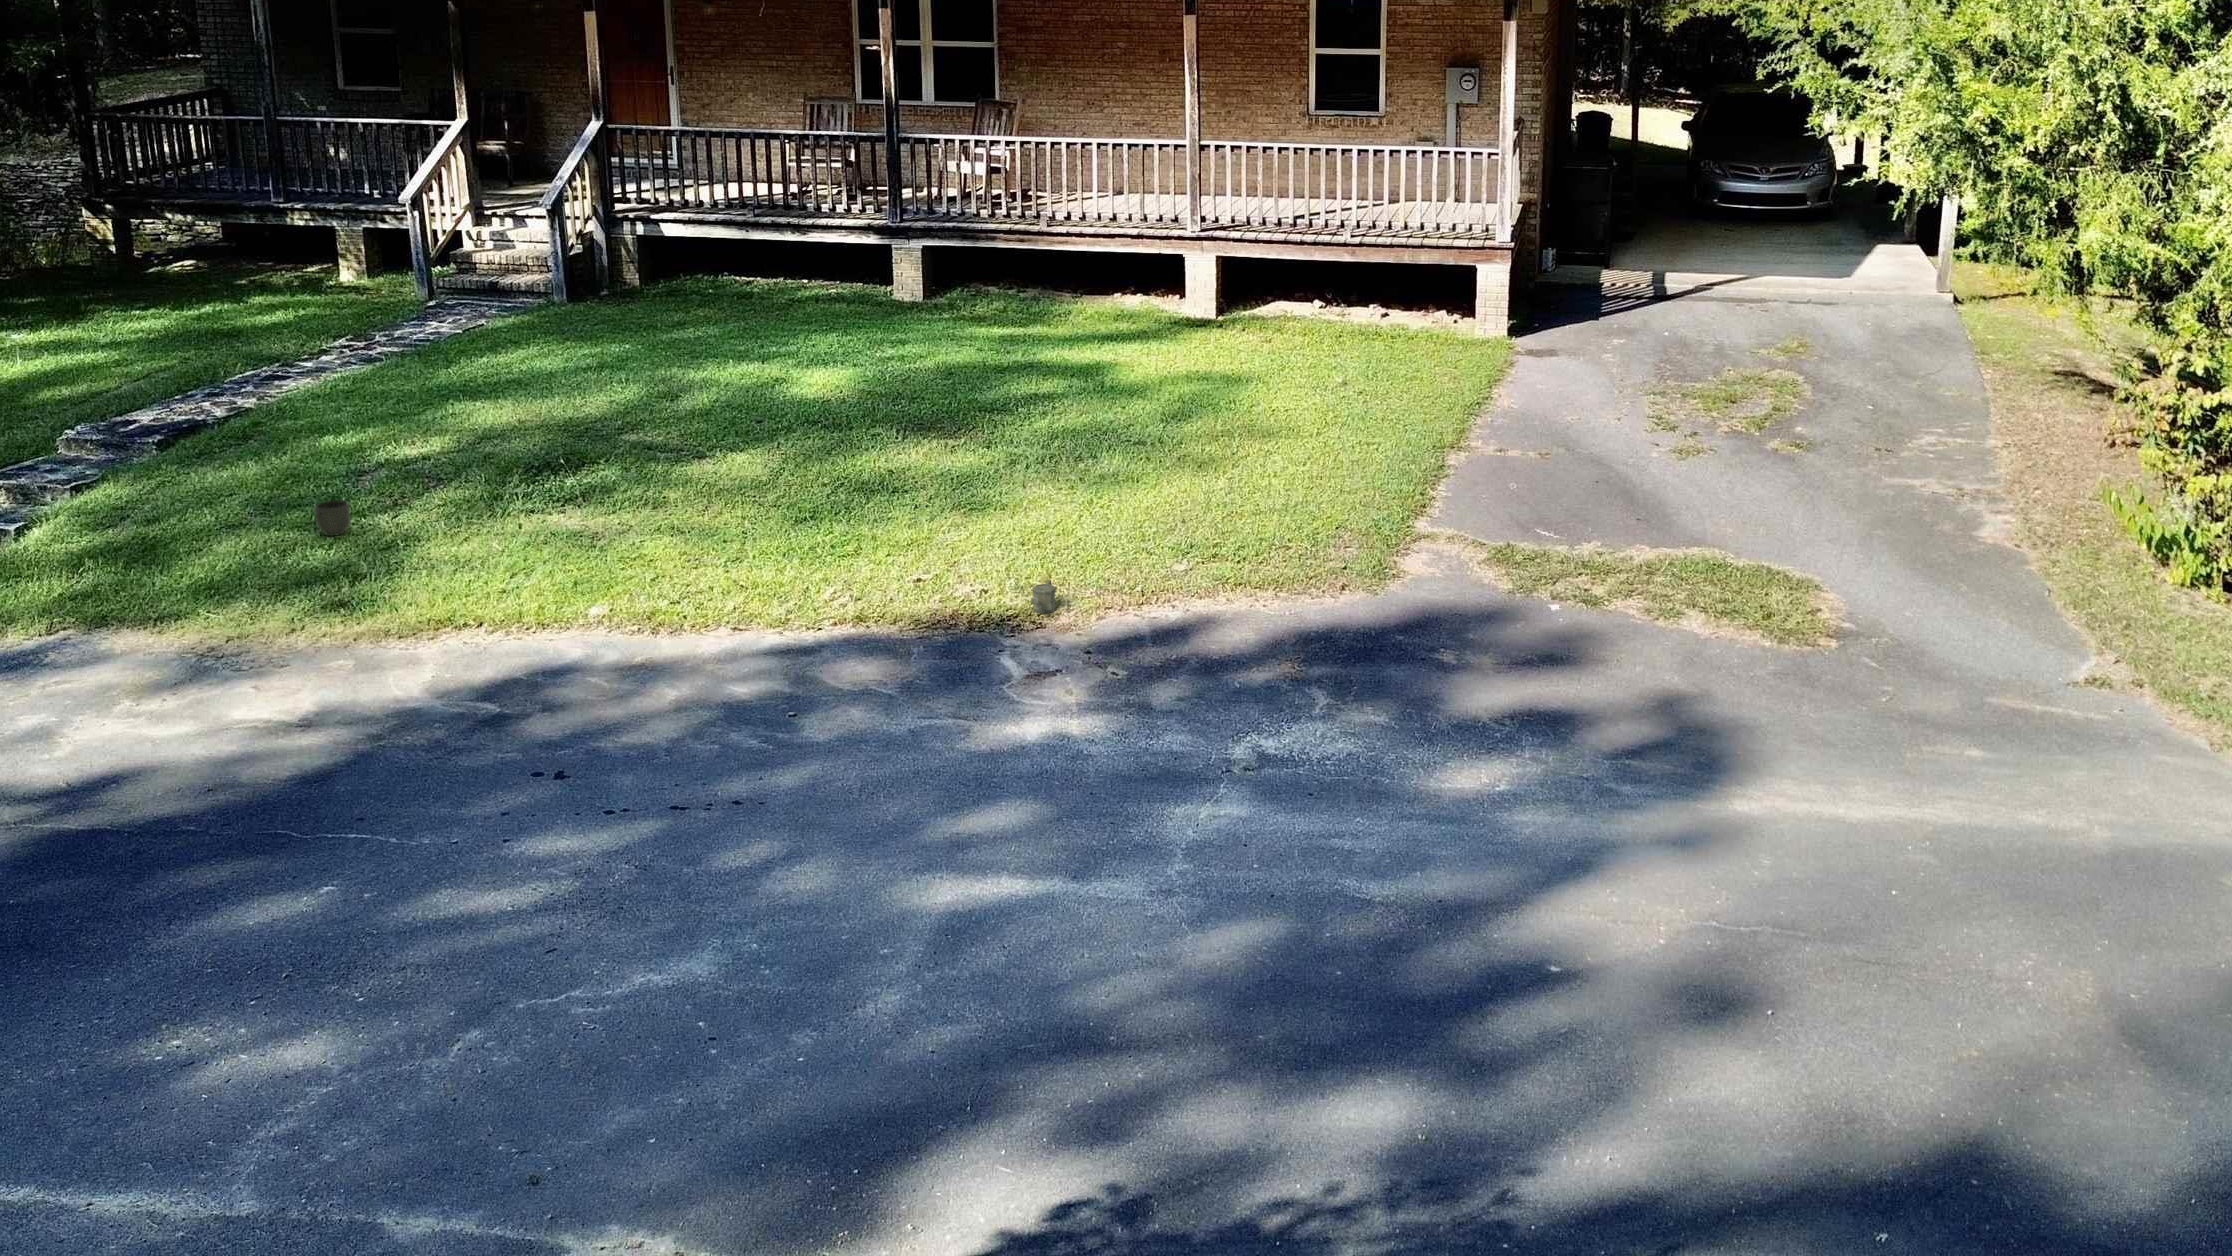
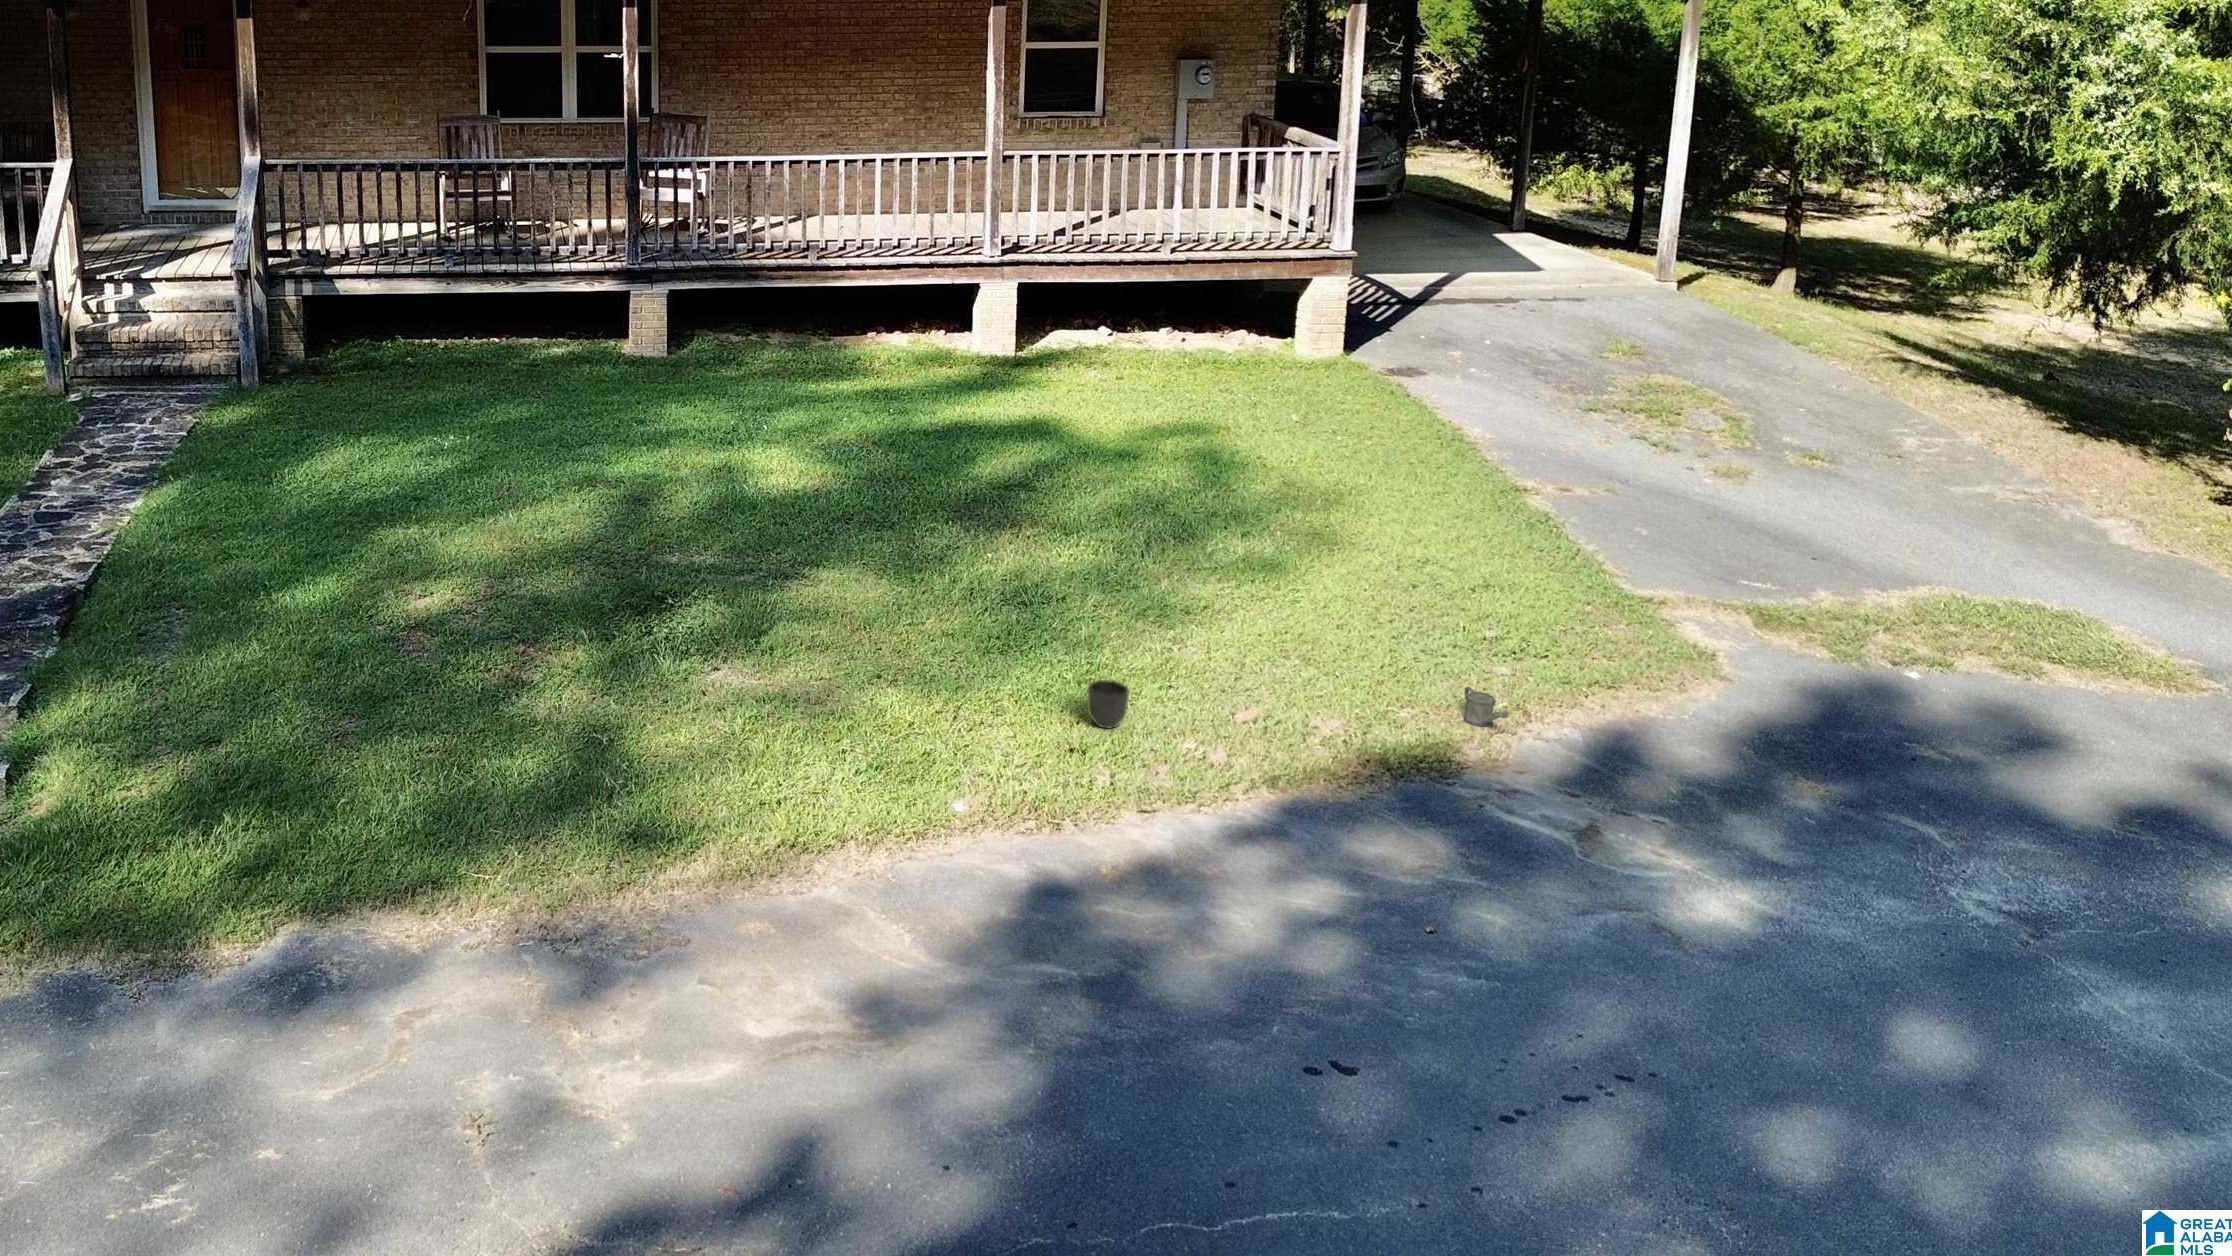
planter: present [314,500,350,536] -> present [1087,680,1129,729]

